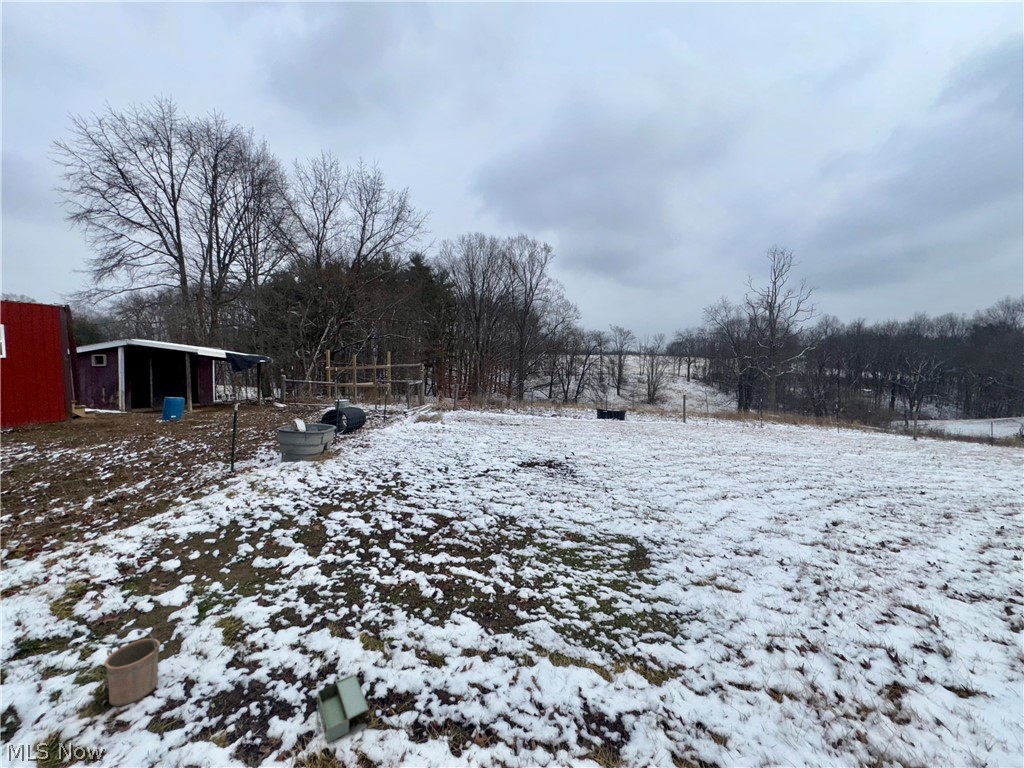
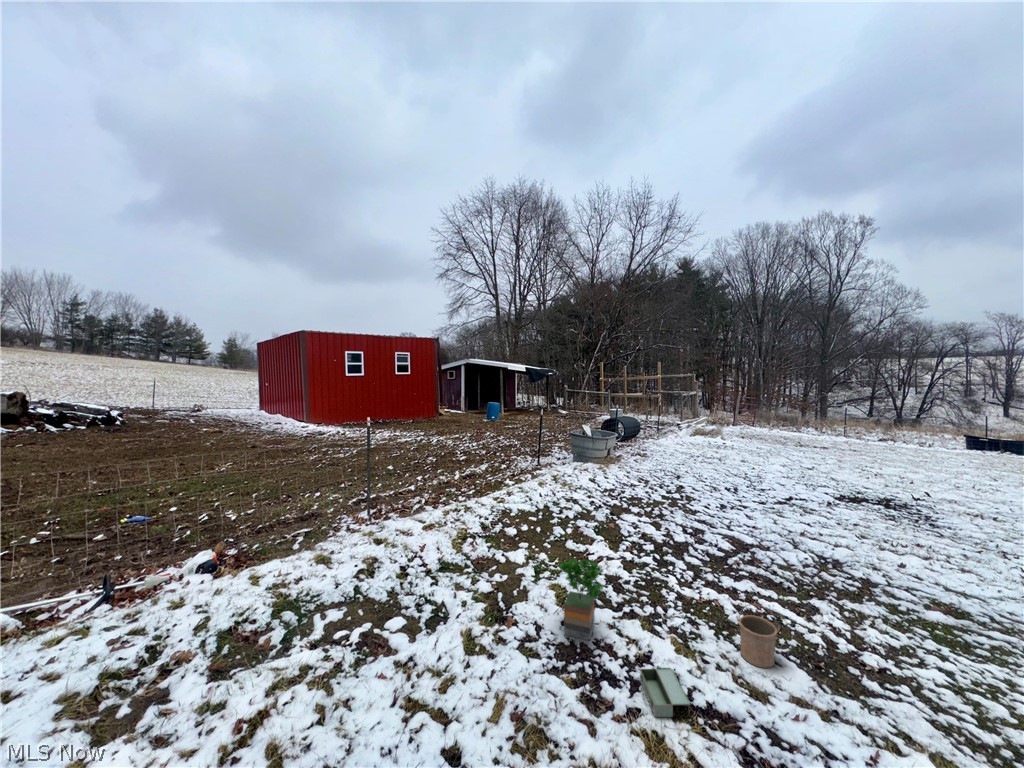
potted tree: none [216,579,283,685] -> present [560,559,604,640]
bucket: present [104,628,160,706] -> present [736,604,780,668]

